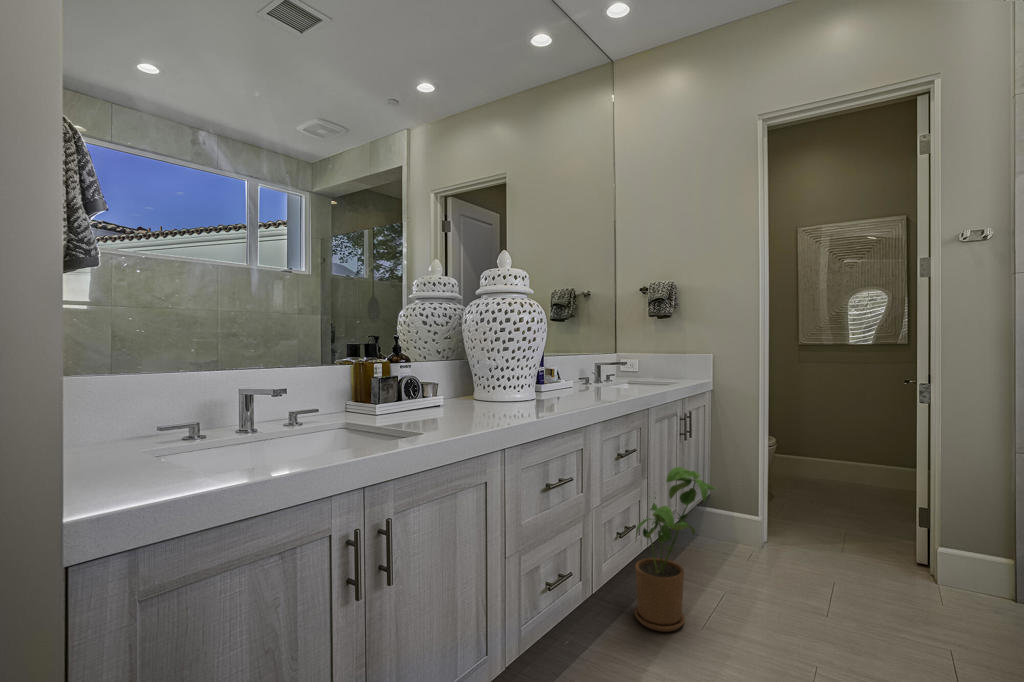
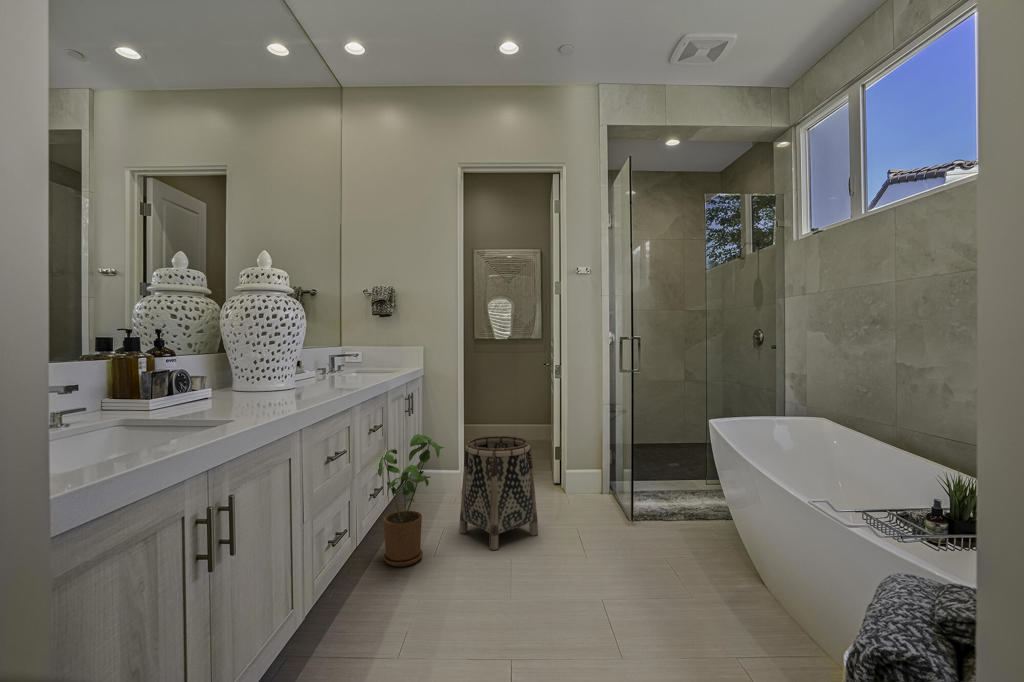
basket: none [744,481,873,649] -> present [459,436,538,550]

